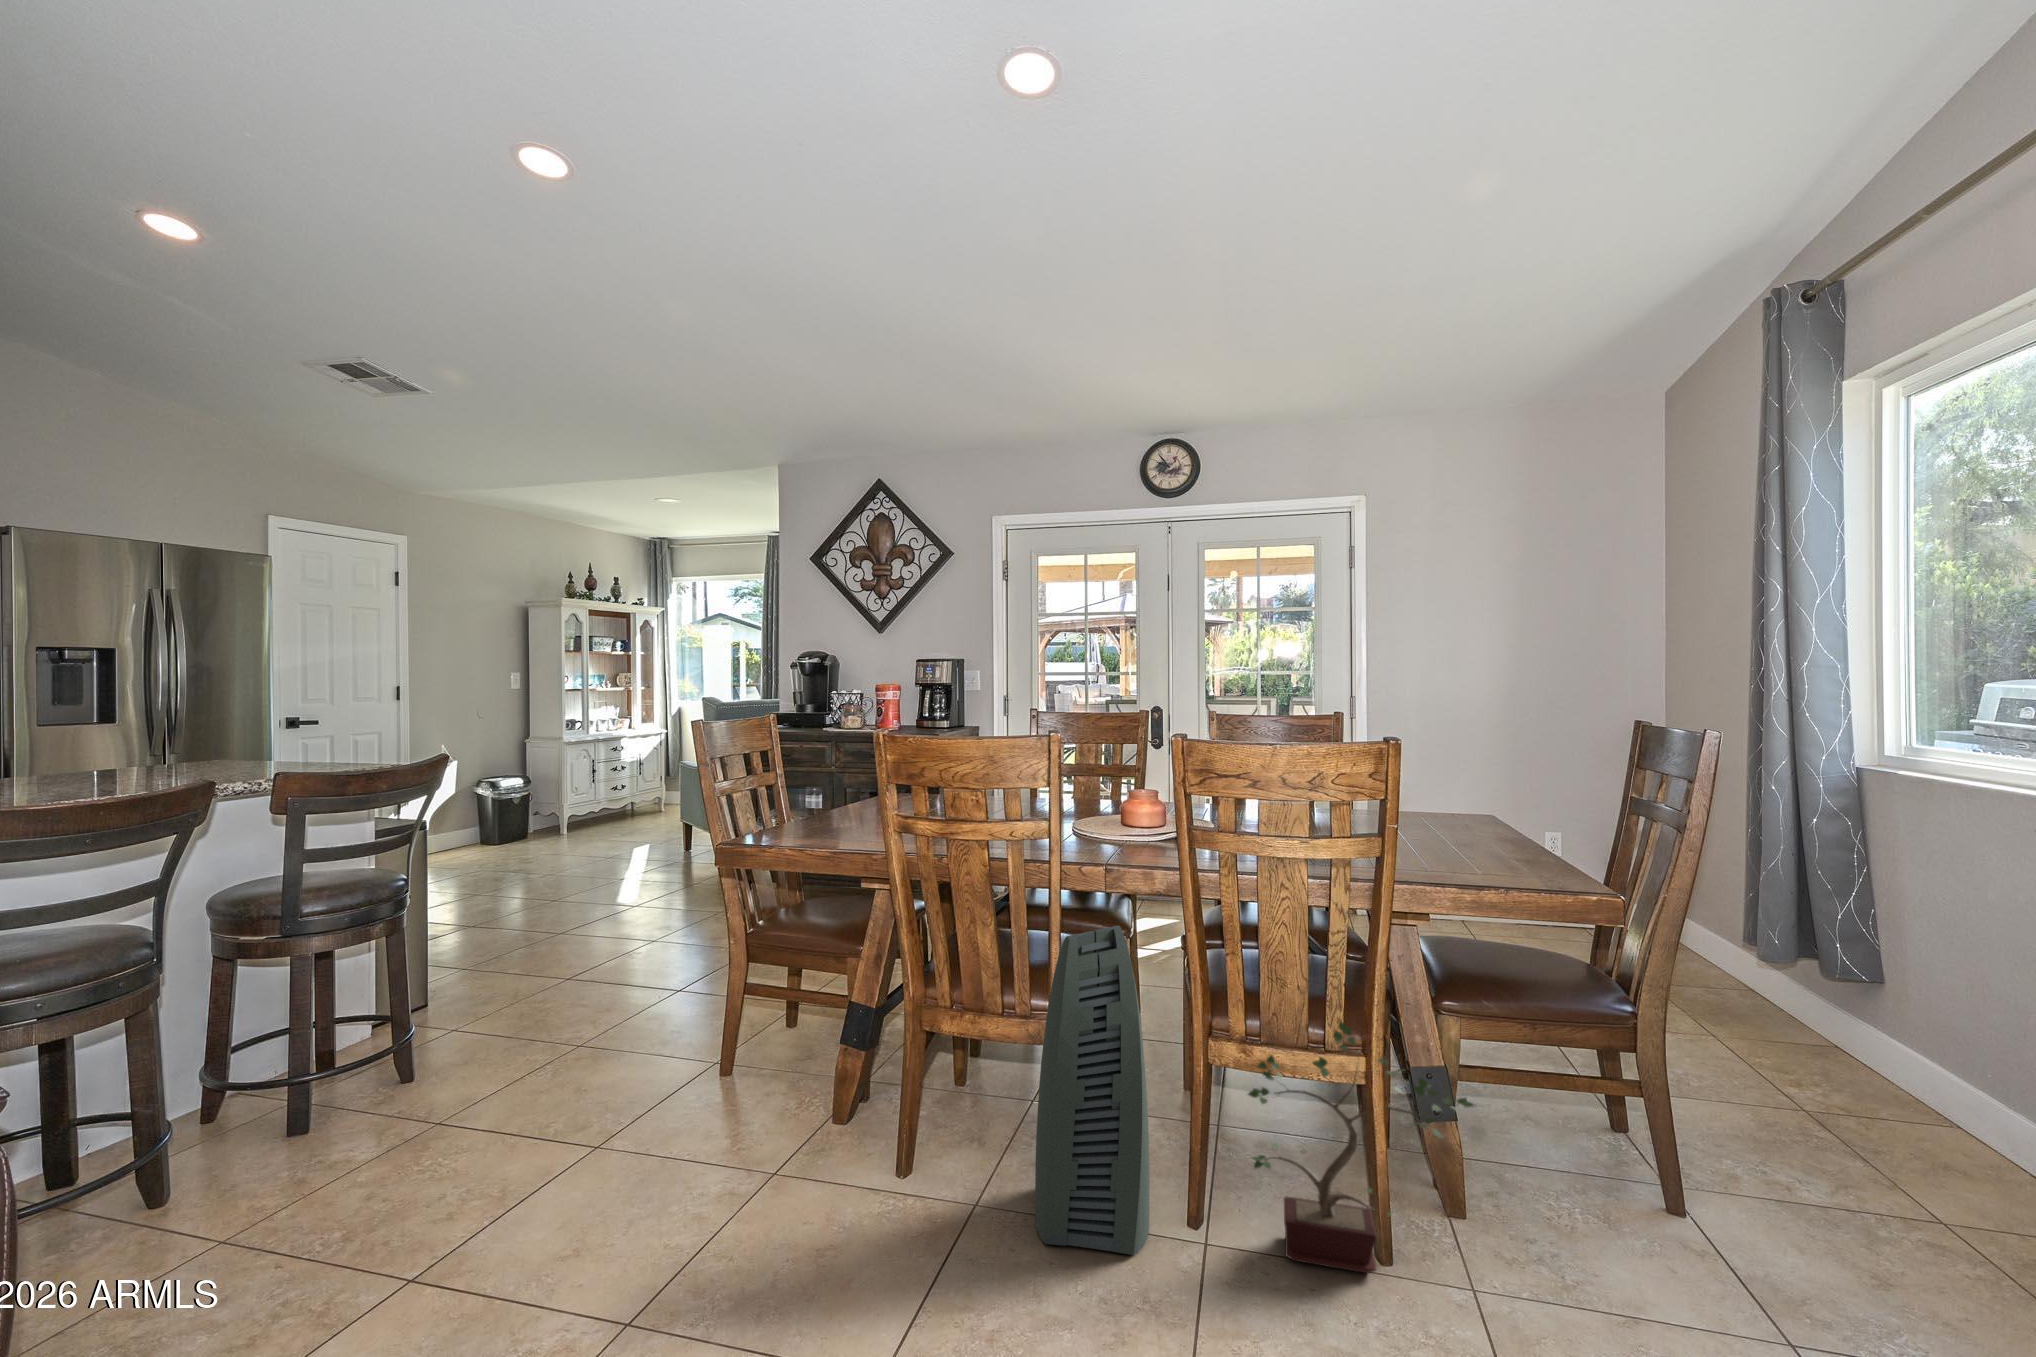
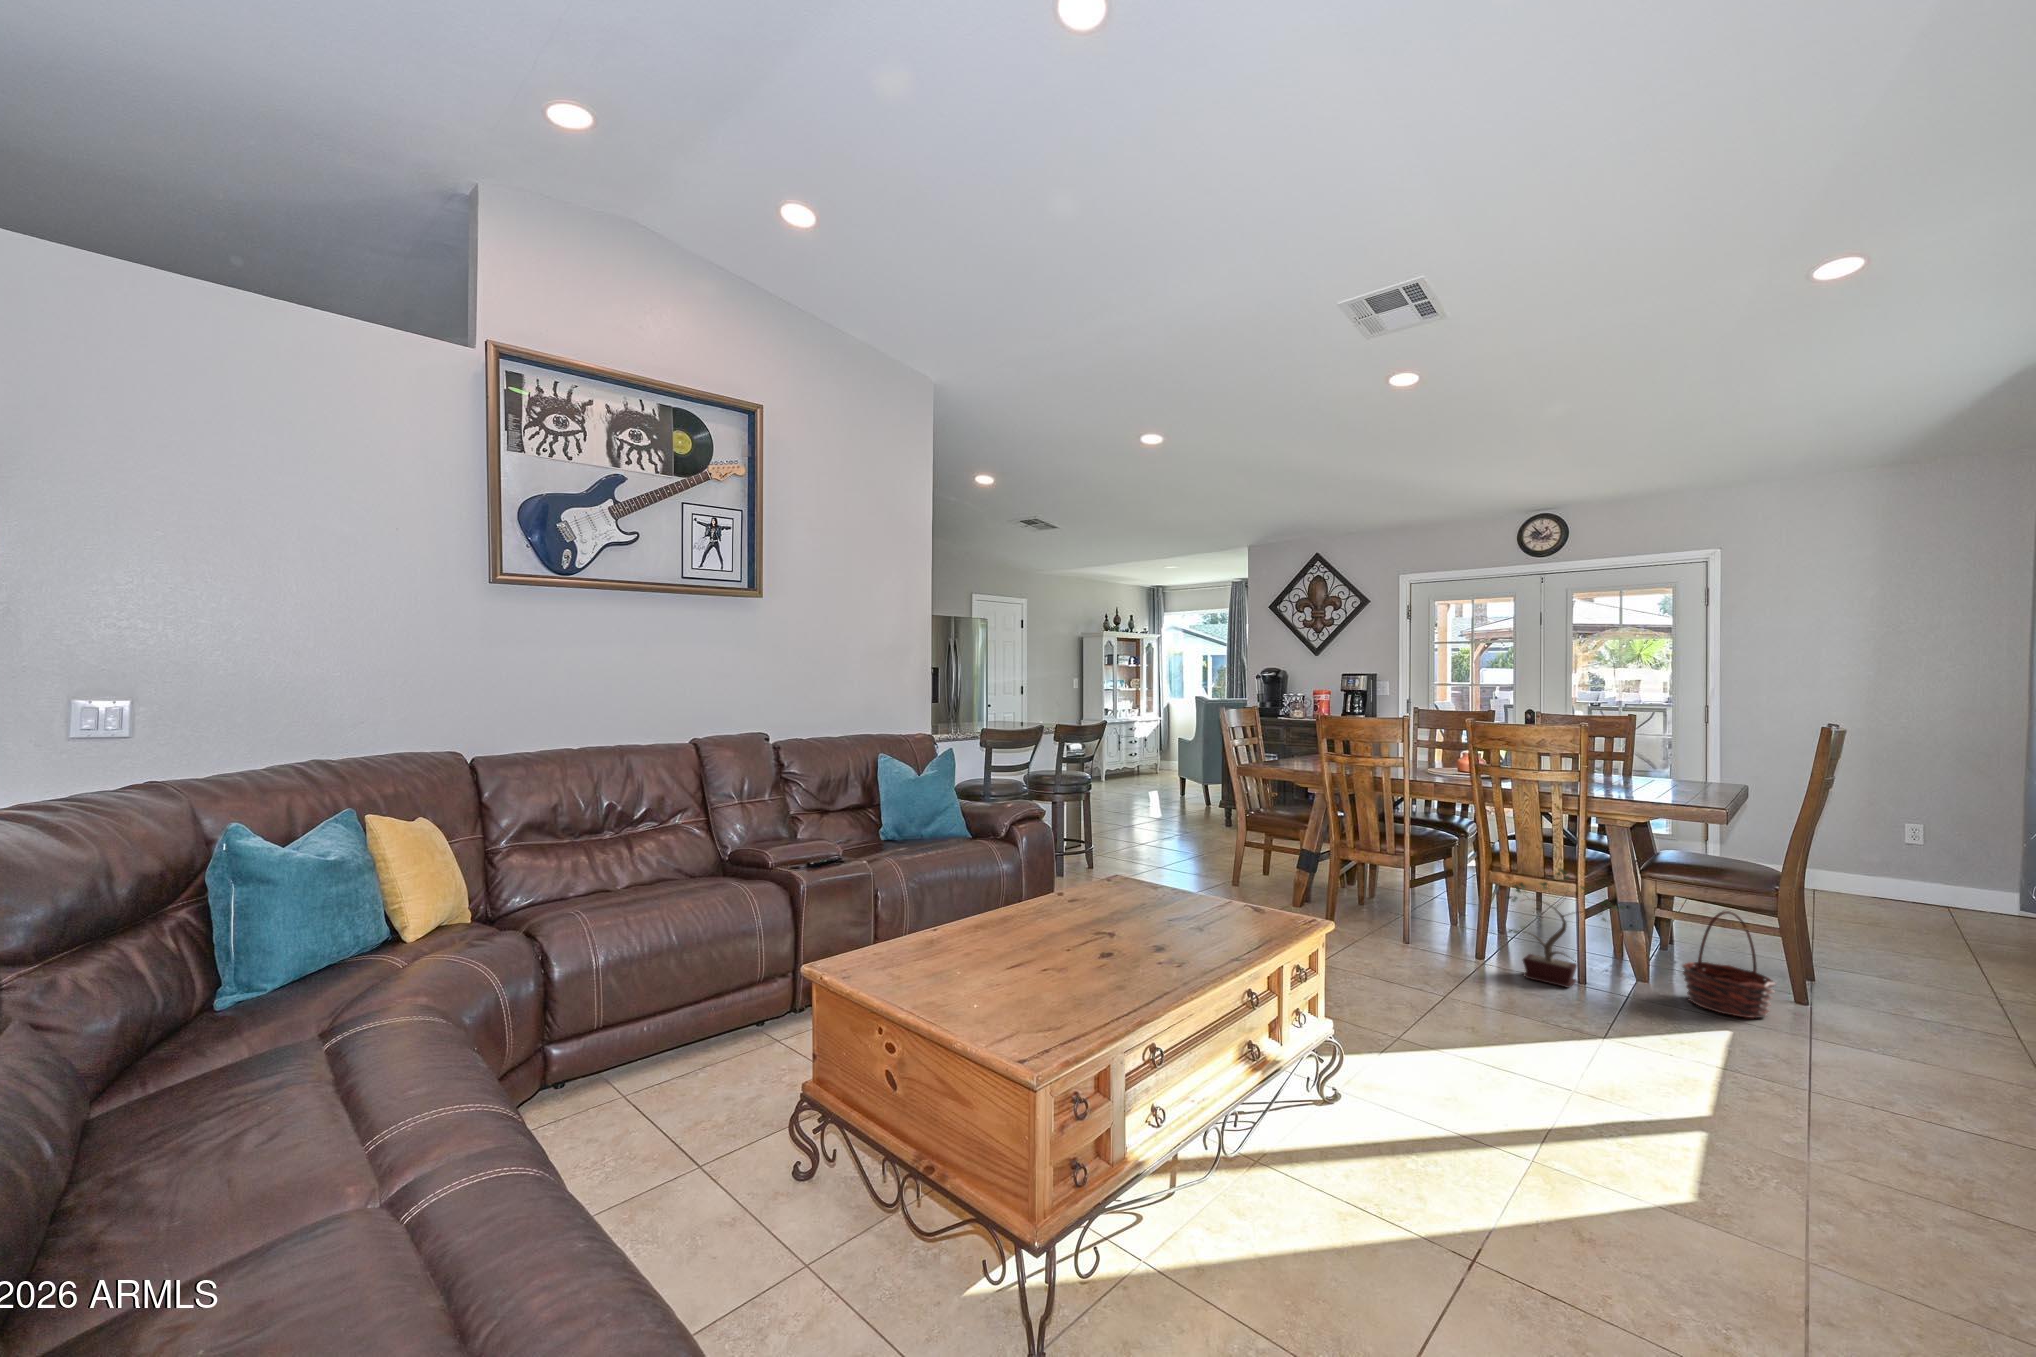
air purifier: present [1035,925,1149,1255] -> none [1393,815,1455,964]
basket: none [1532,1073,1687,1288] -> present [1682,911,1775,1018]

